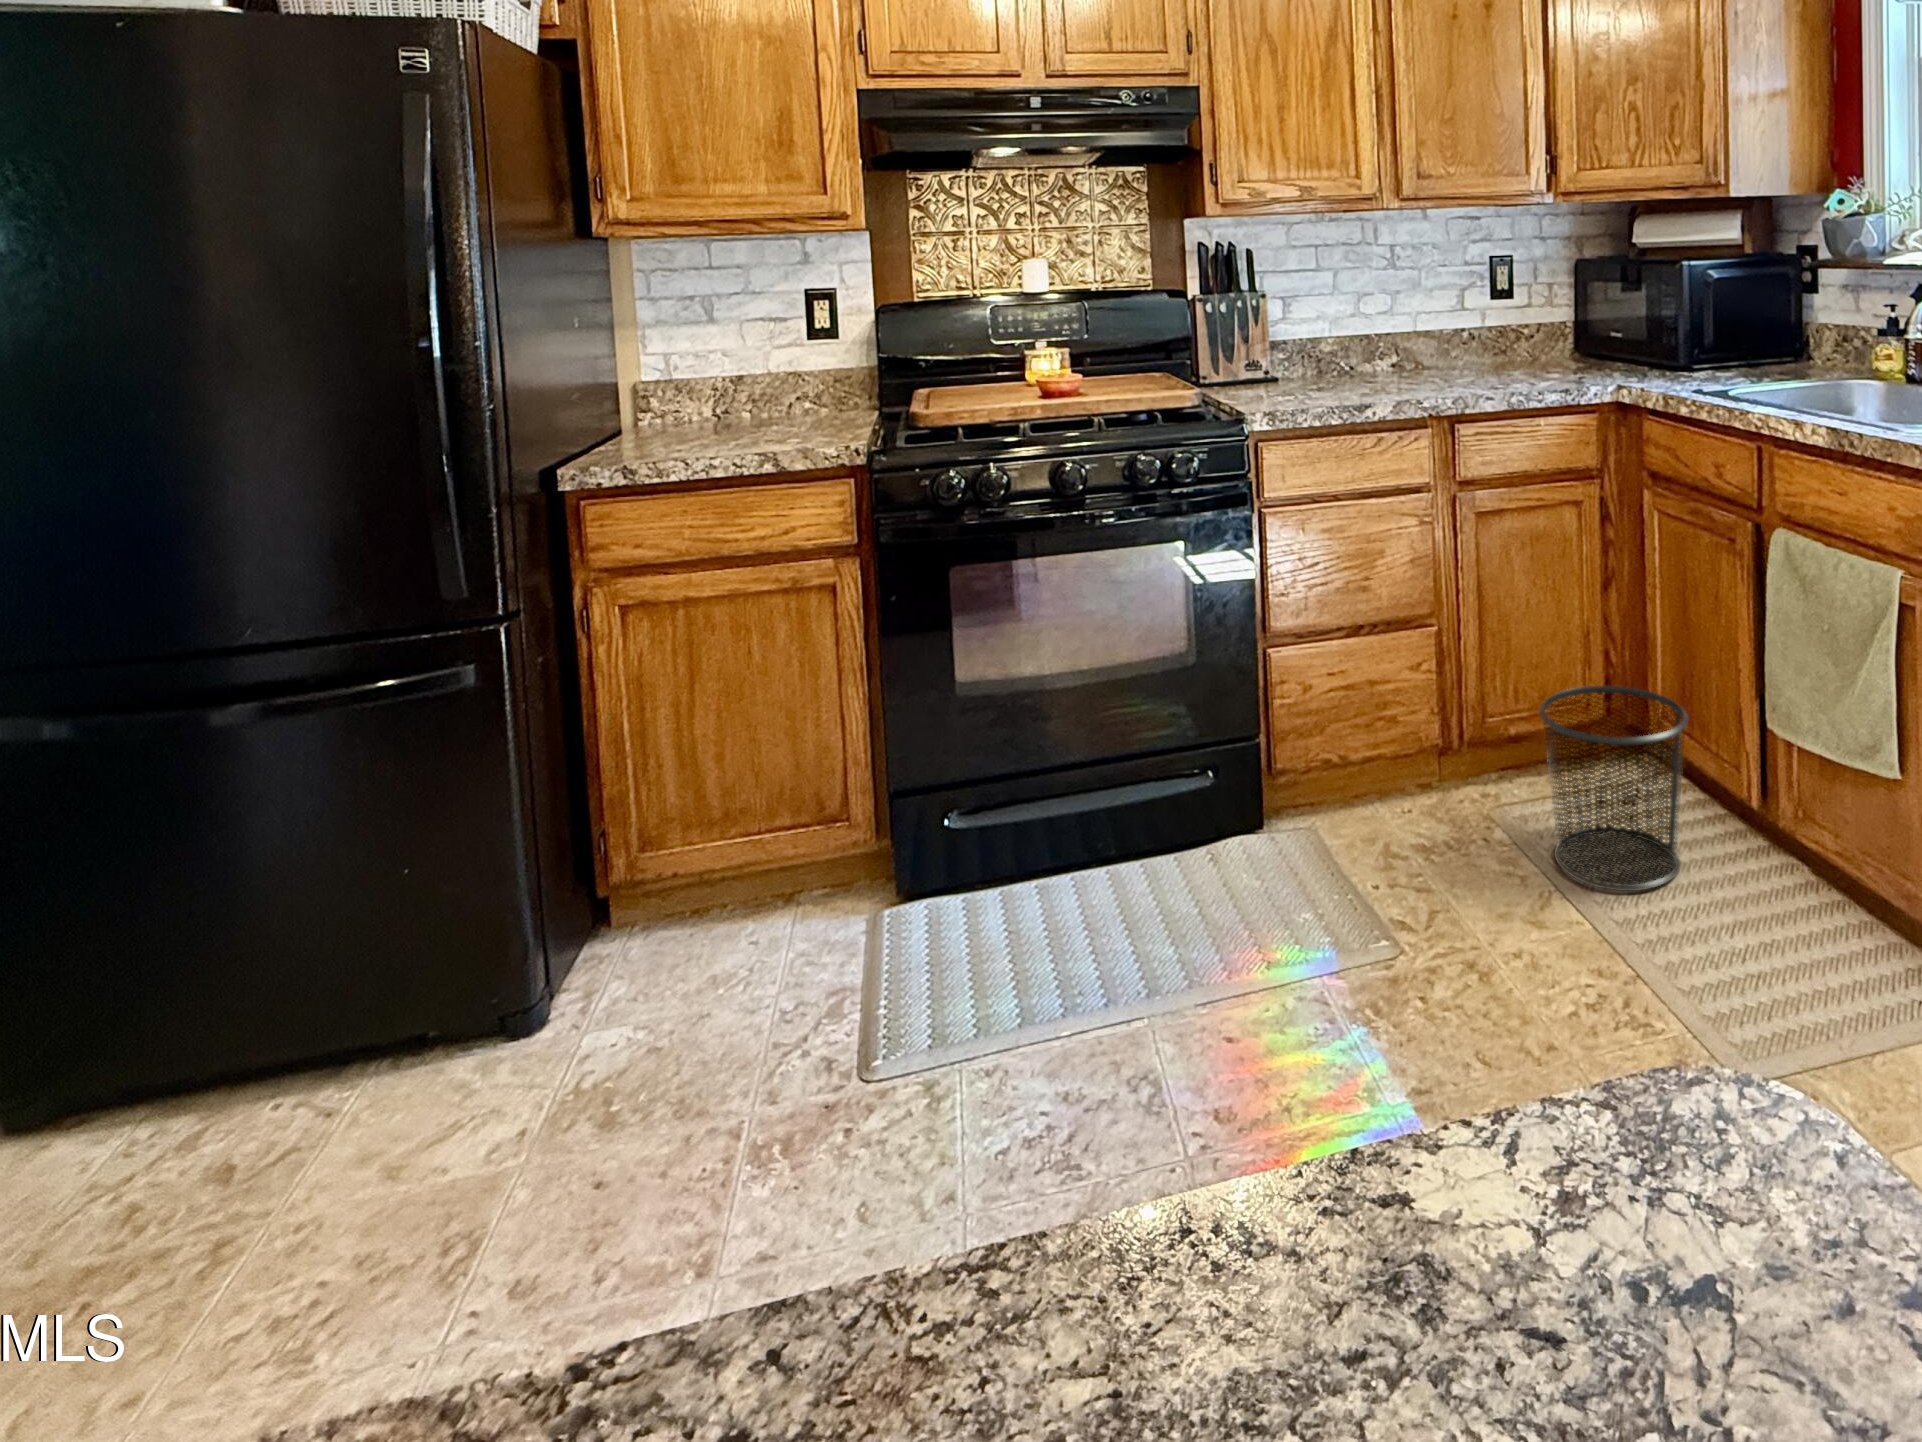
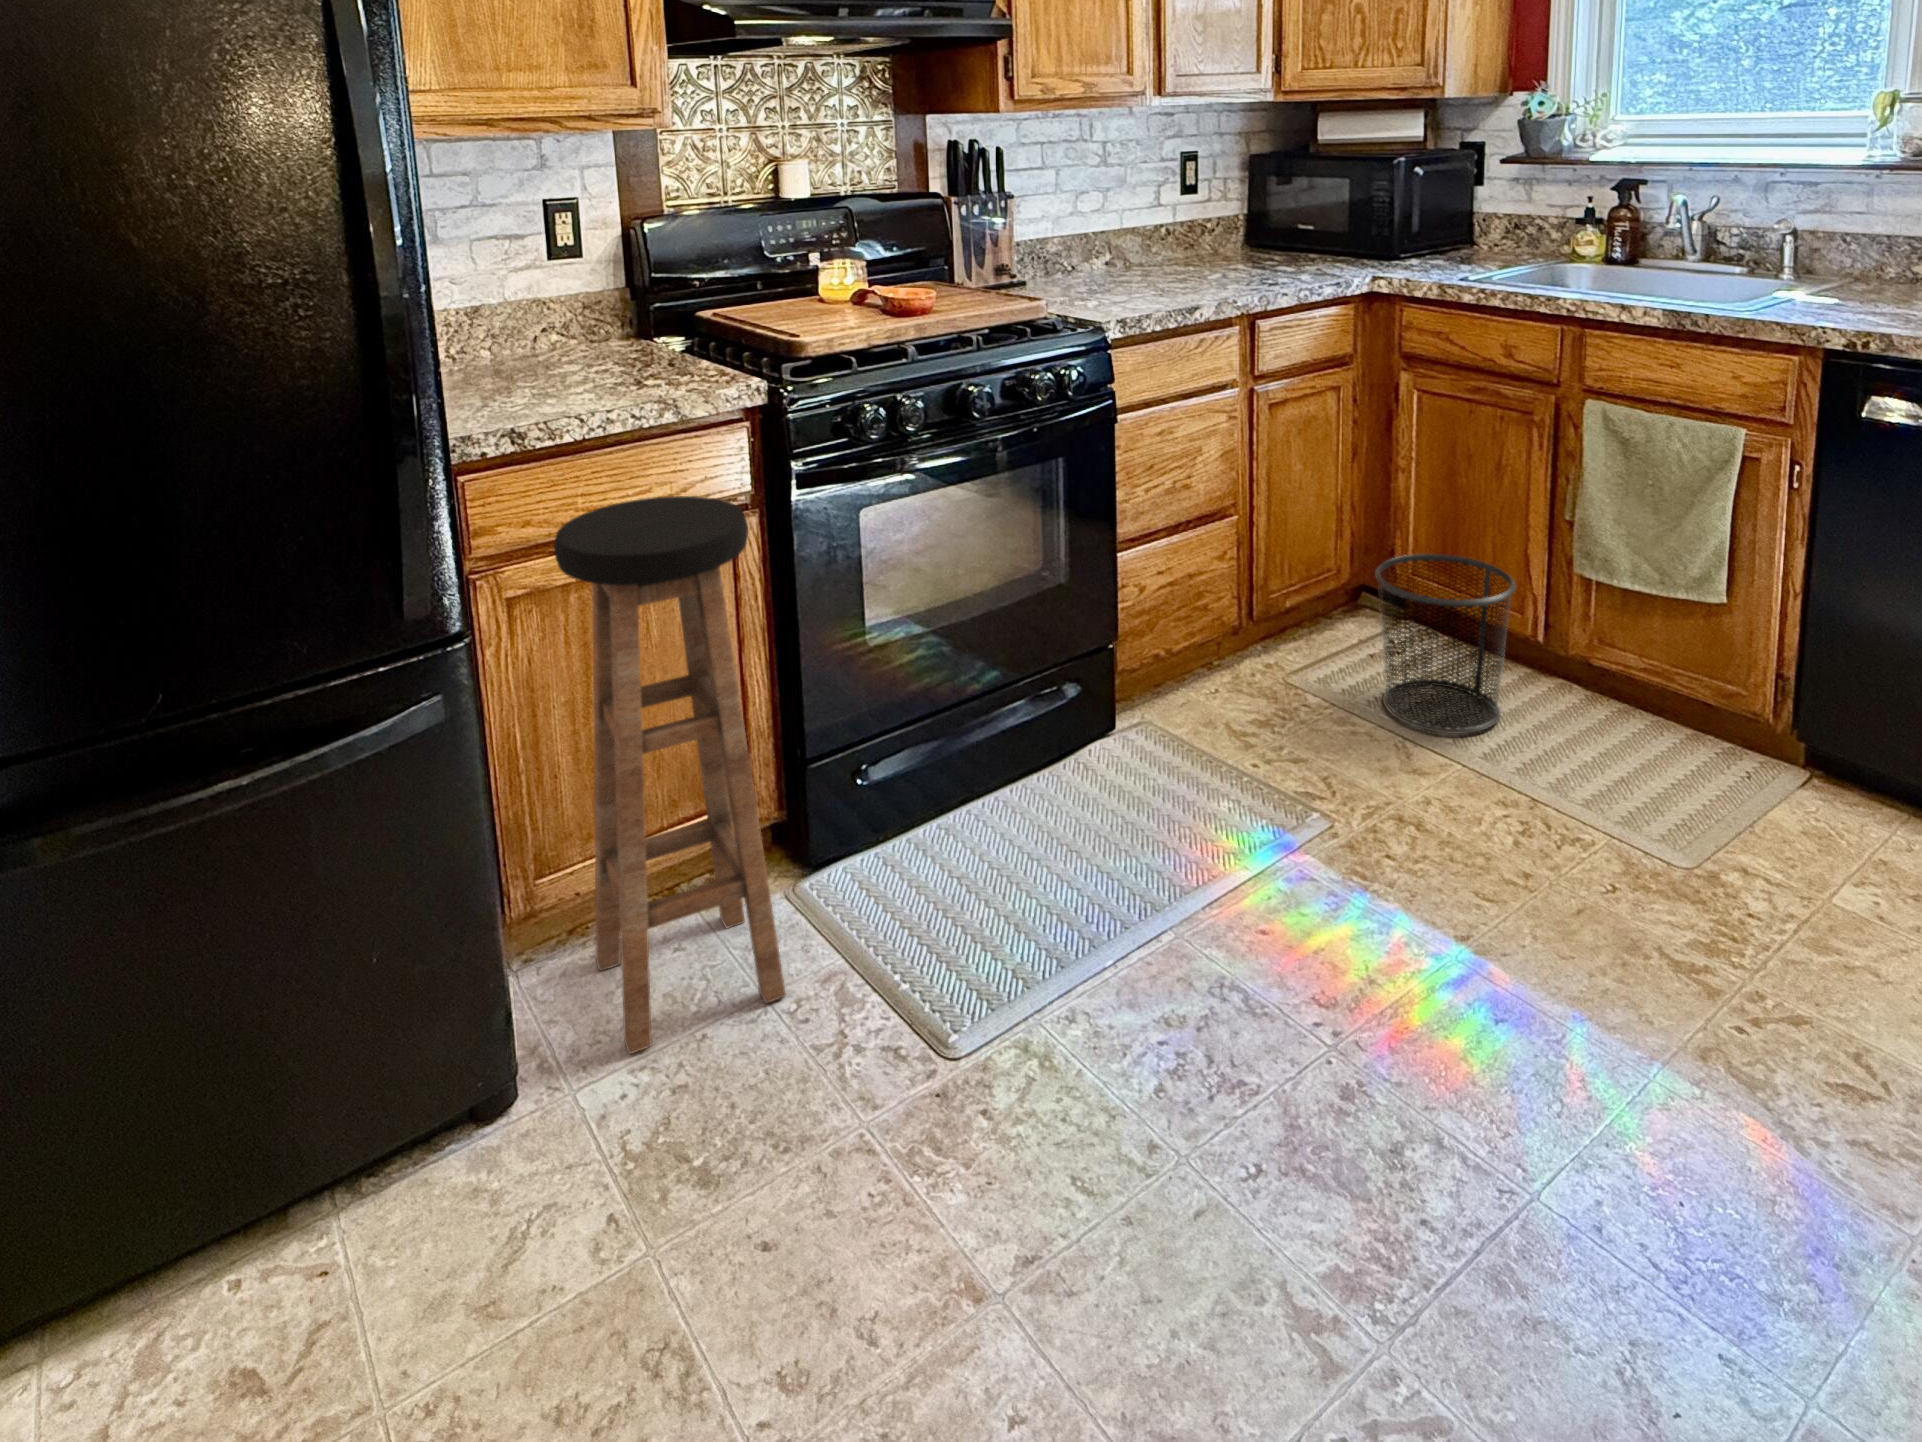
bar stool: none [612,535,815,1013] -> present [554,496,786,1054]

